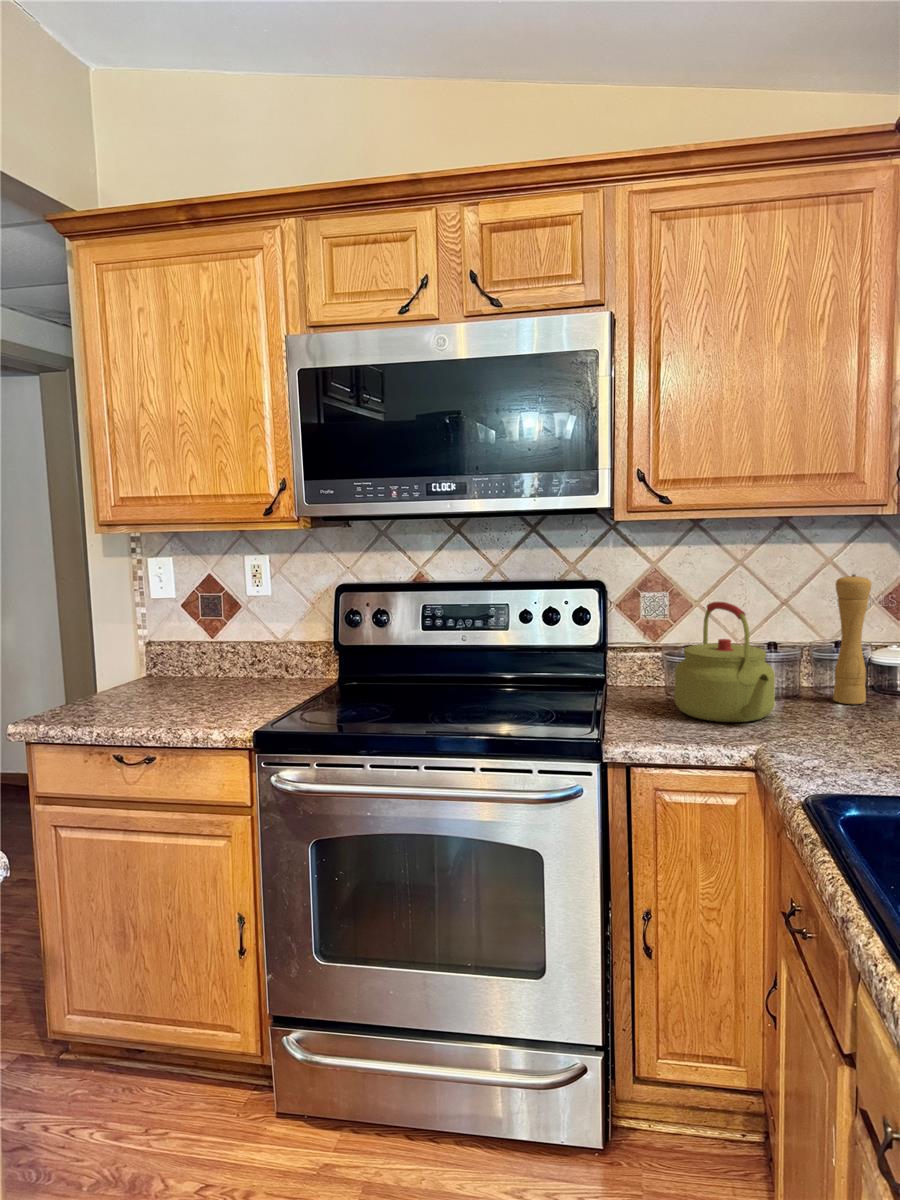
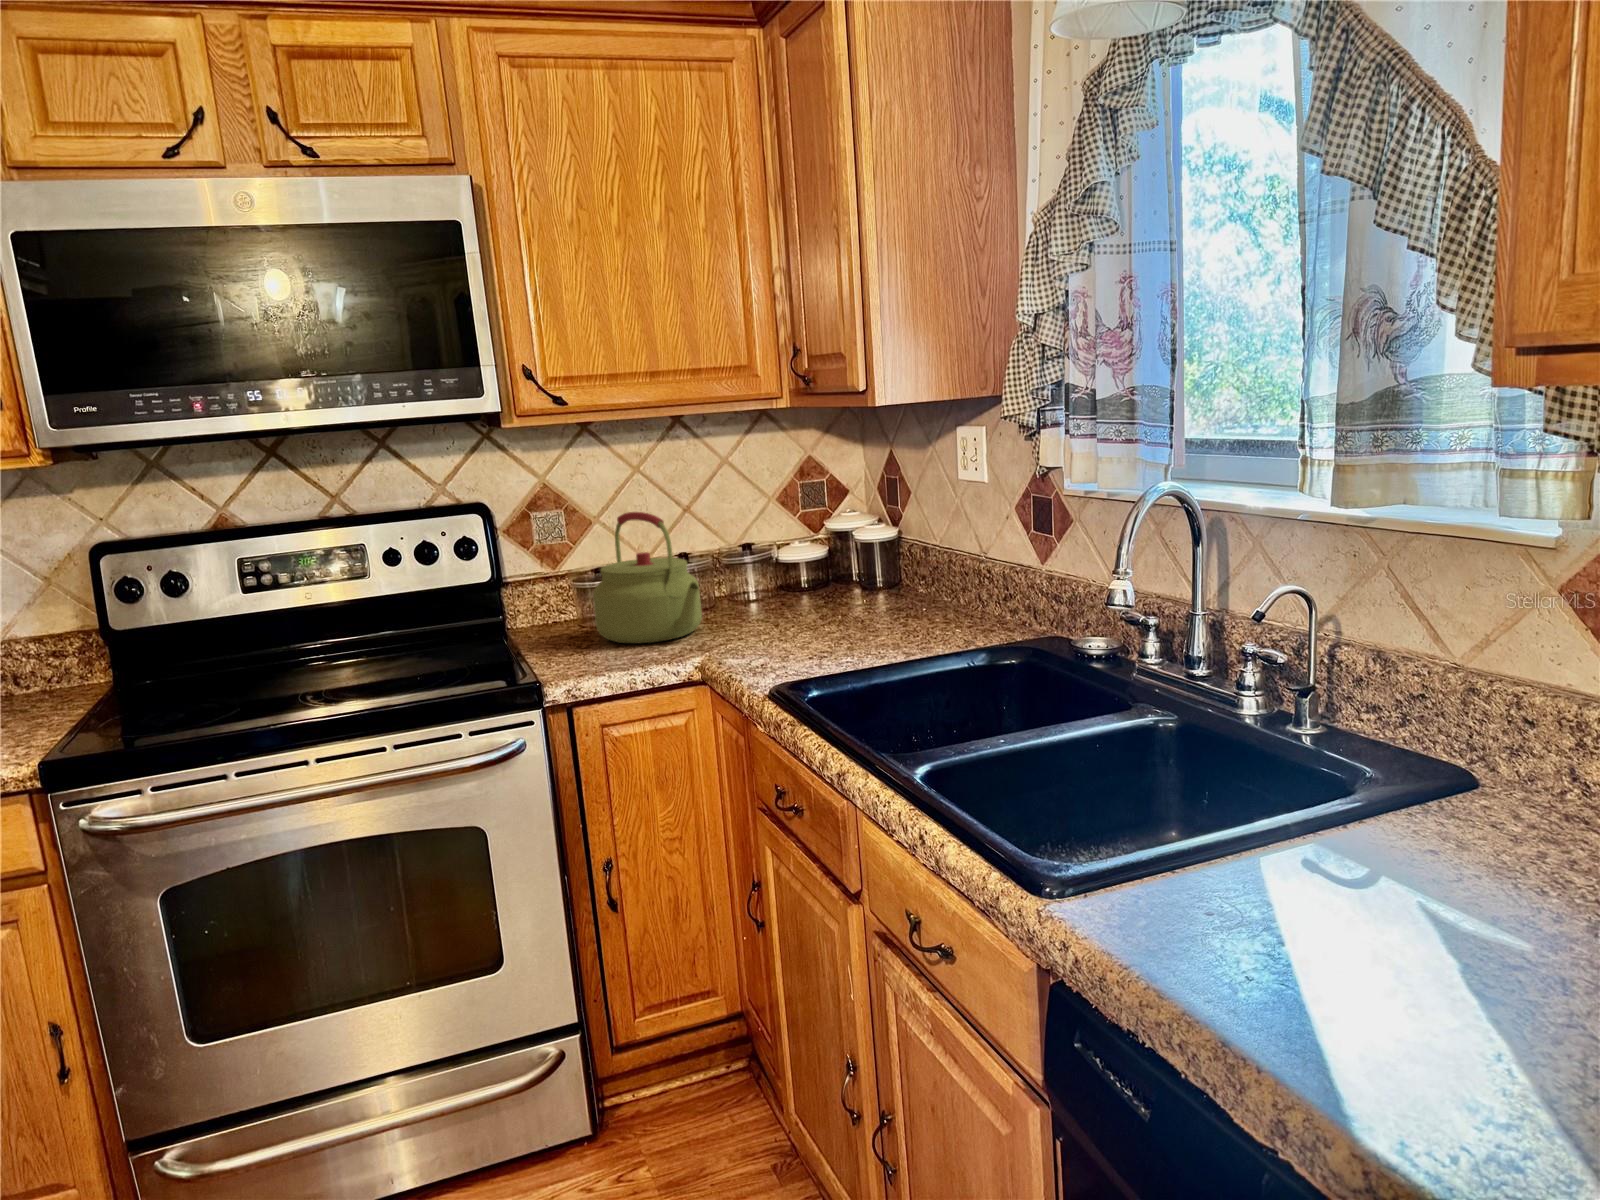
pepper mill: present [833,574,871,704] -> none [739,471,780,606]

